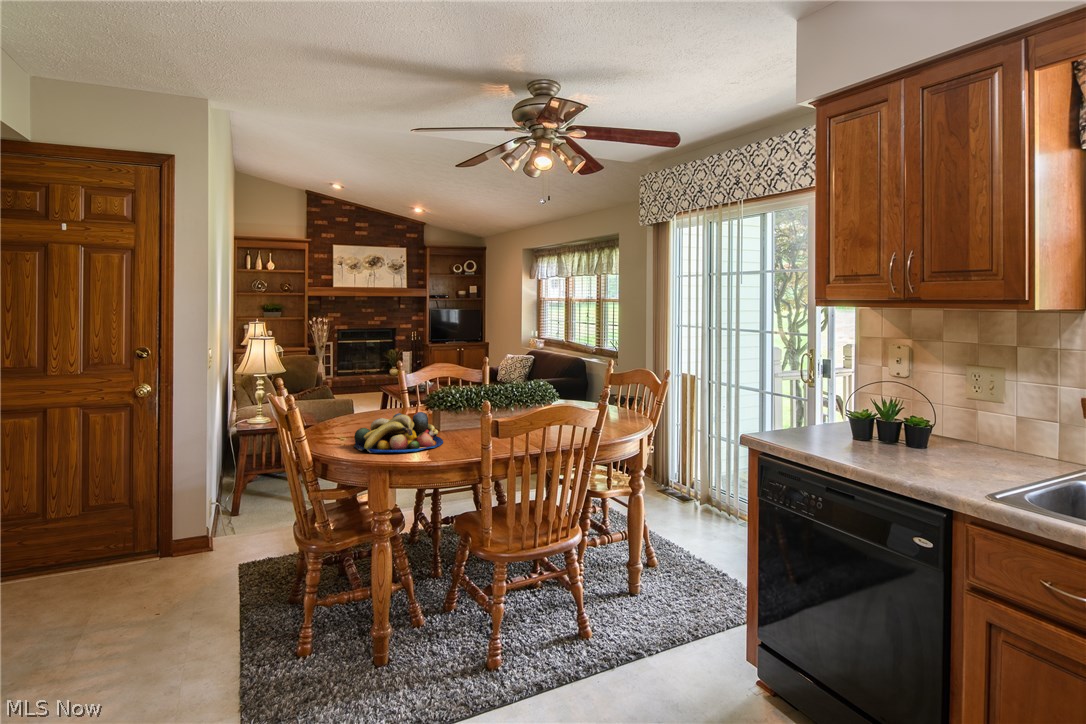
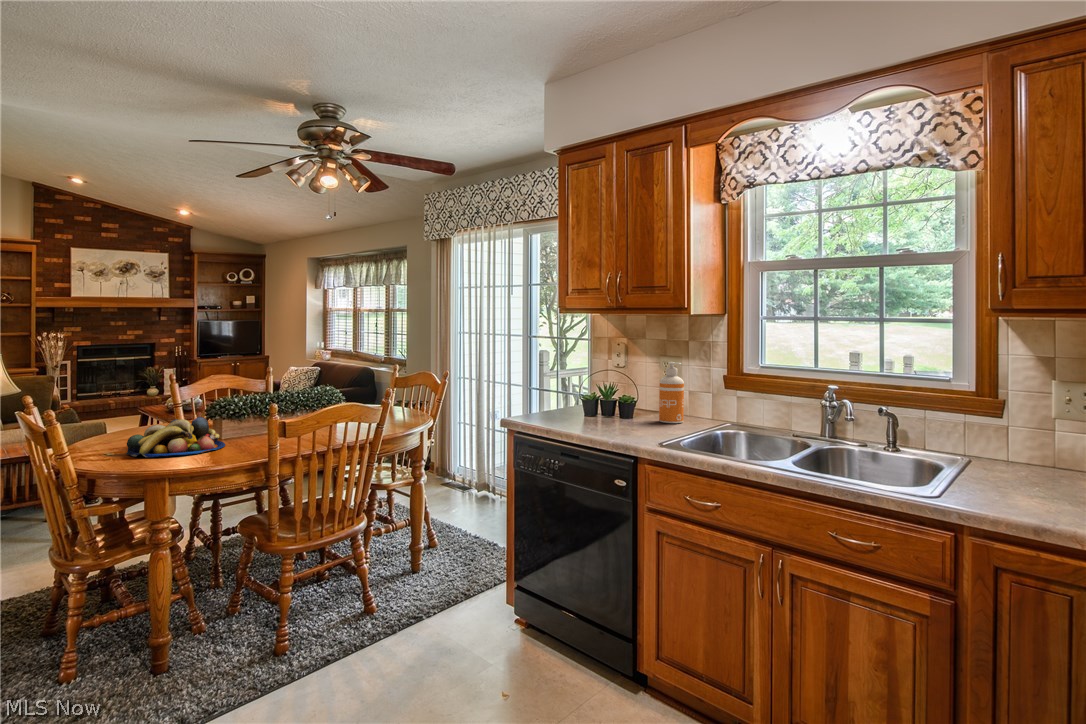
soap dispenser: none [964,373,1007,456] -> present [659,362,684,423]

